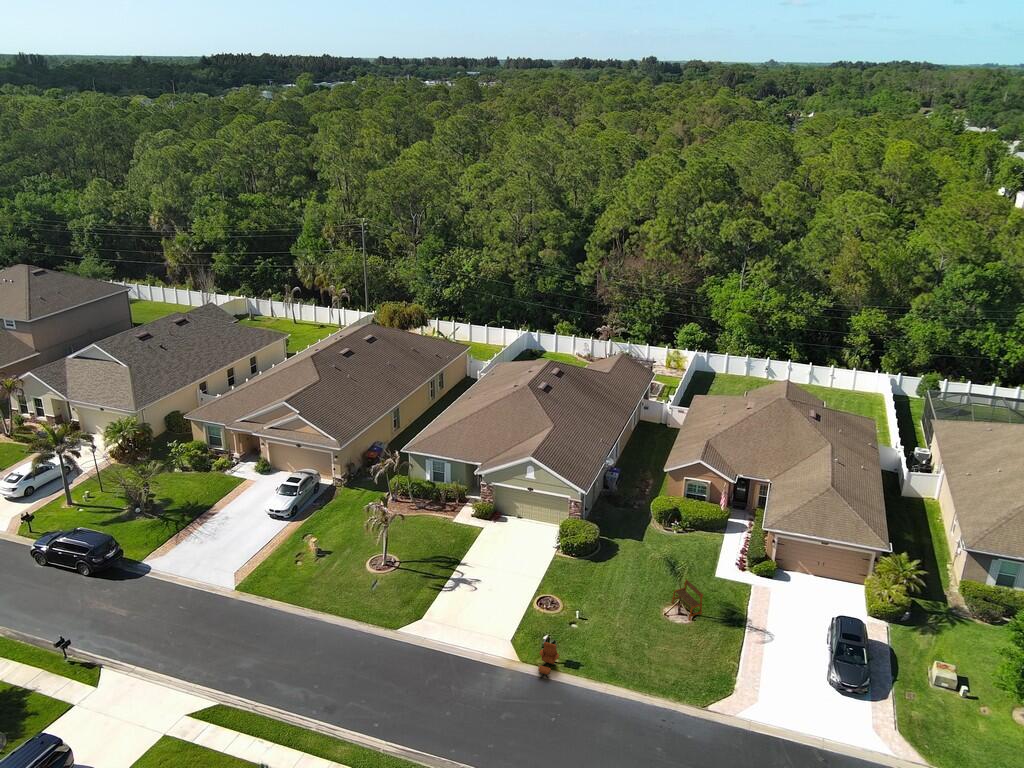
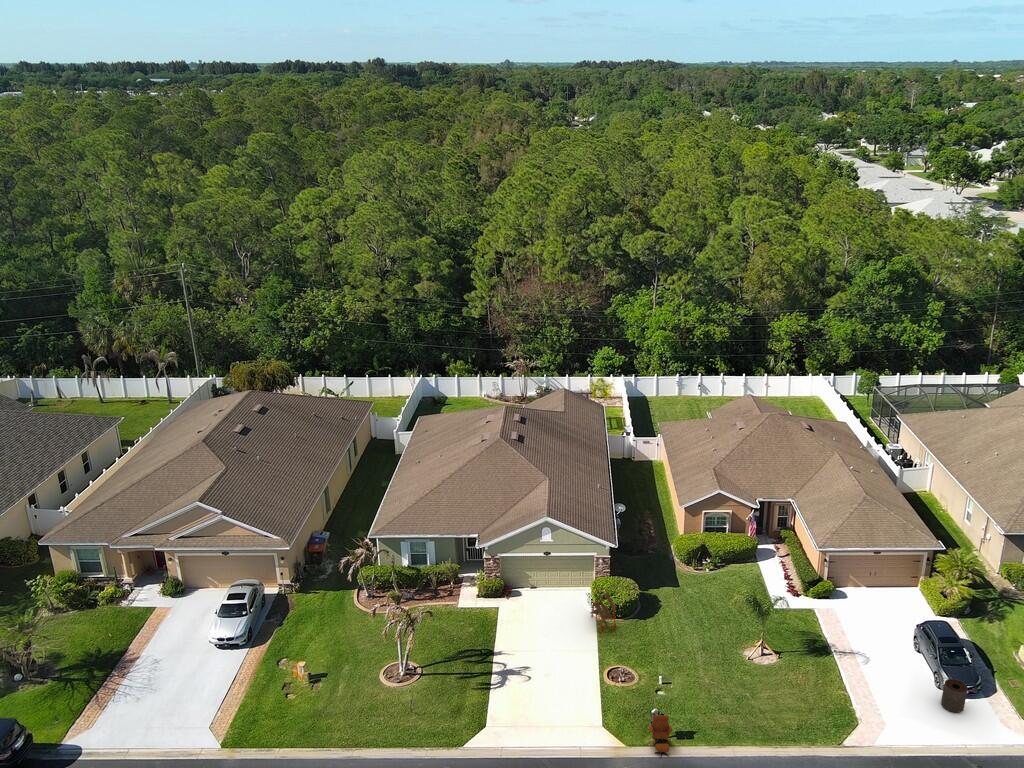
bench: present [672,580,703,620] -> present [592,592,616,633]
trash can: none [822,675,847,708] -> present [941,679,968,712]

